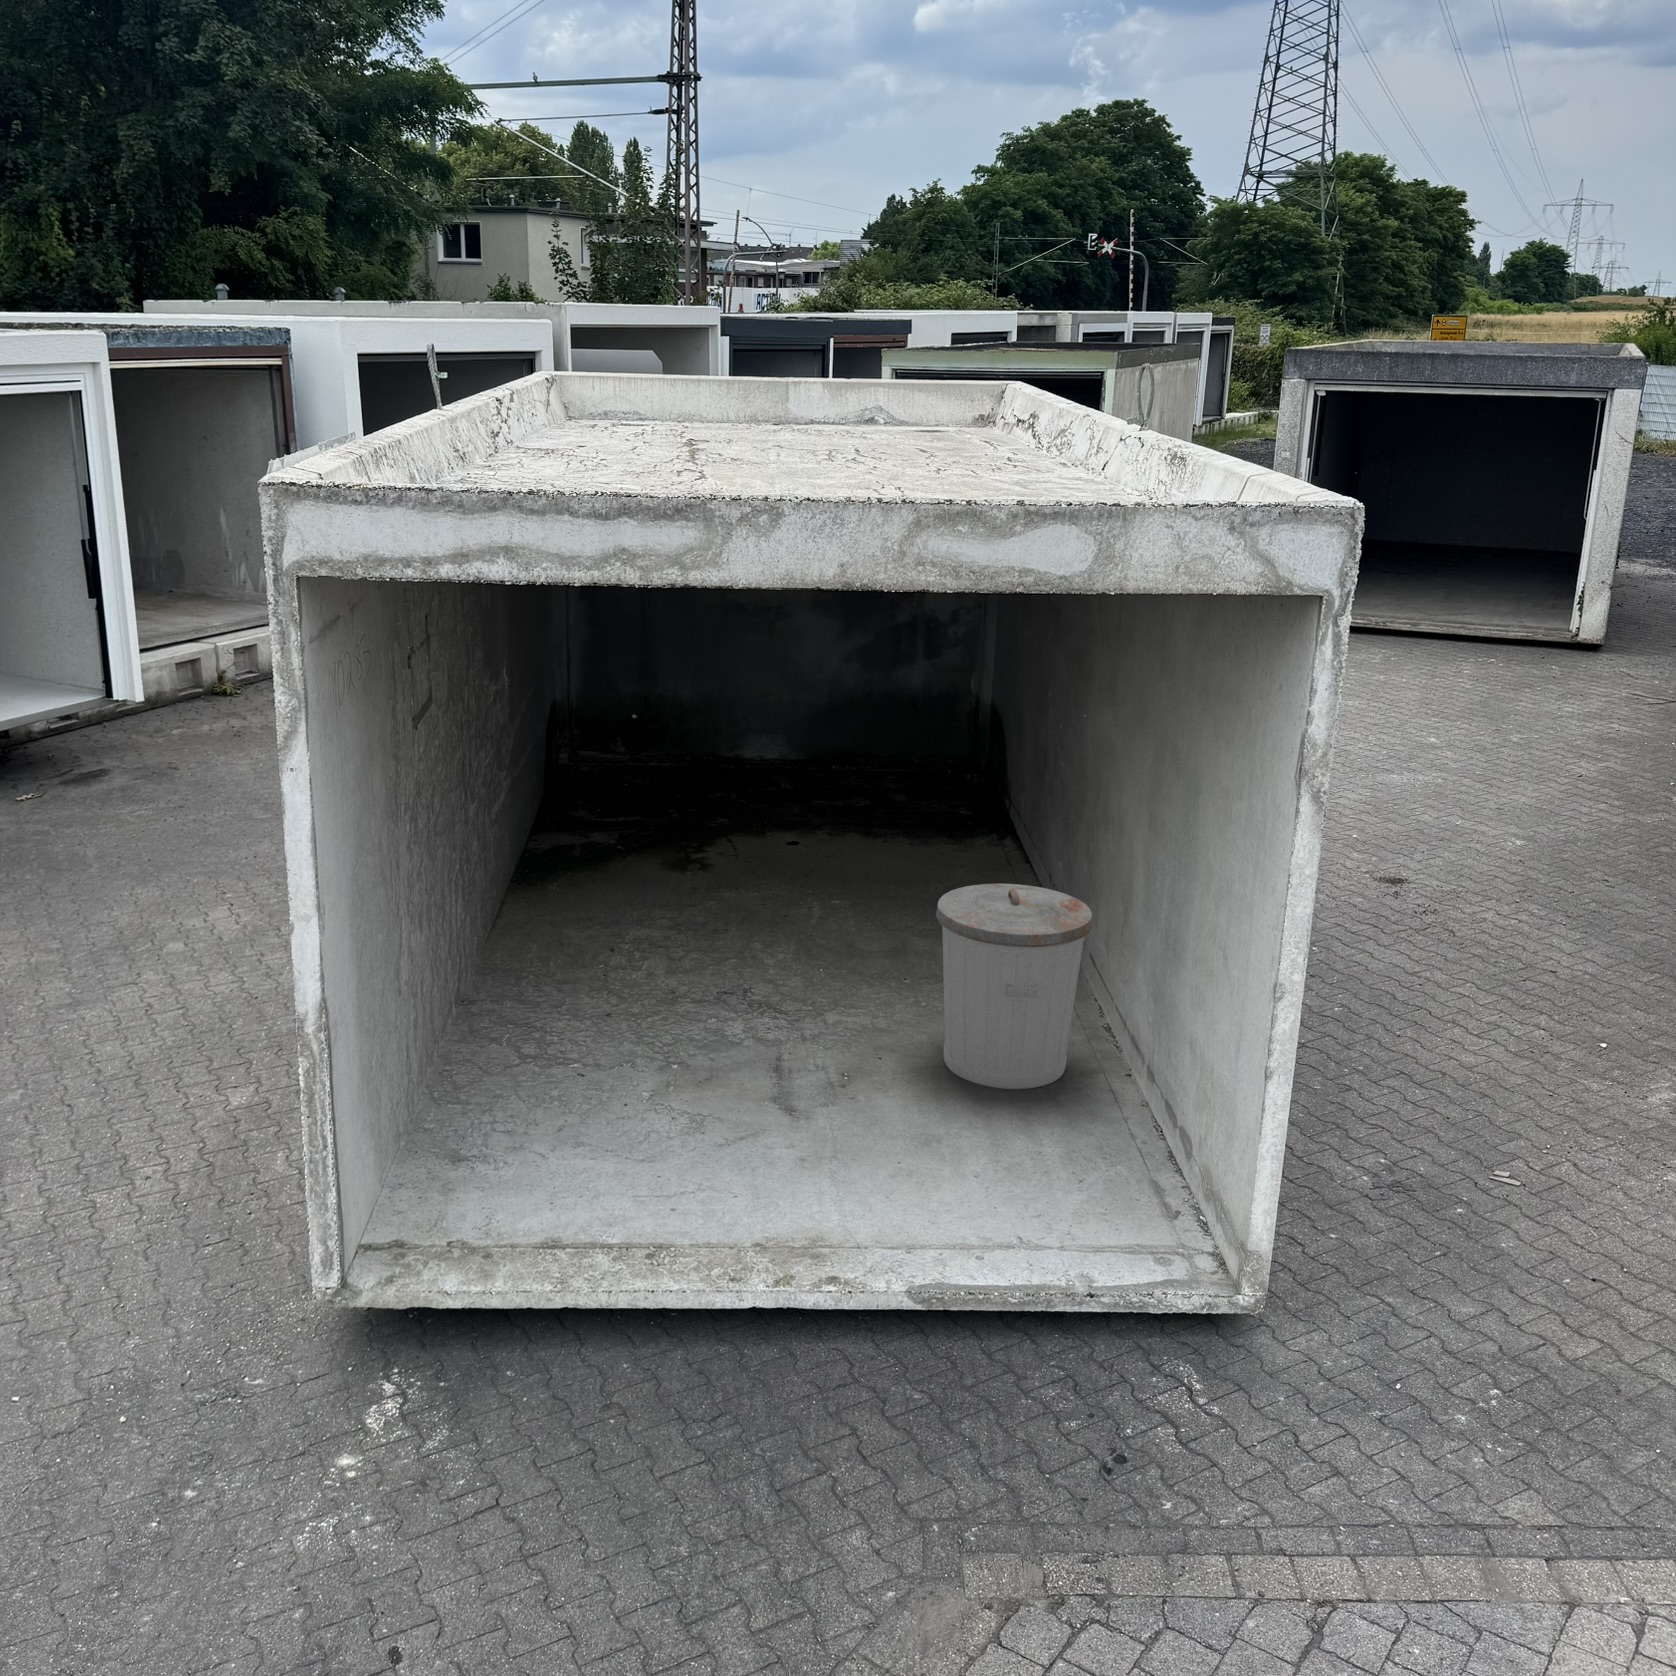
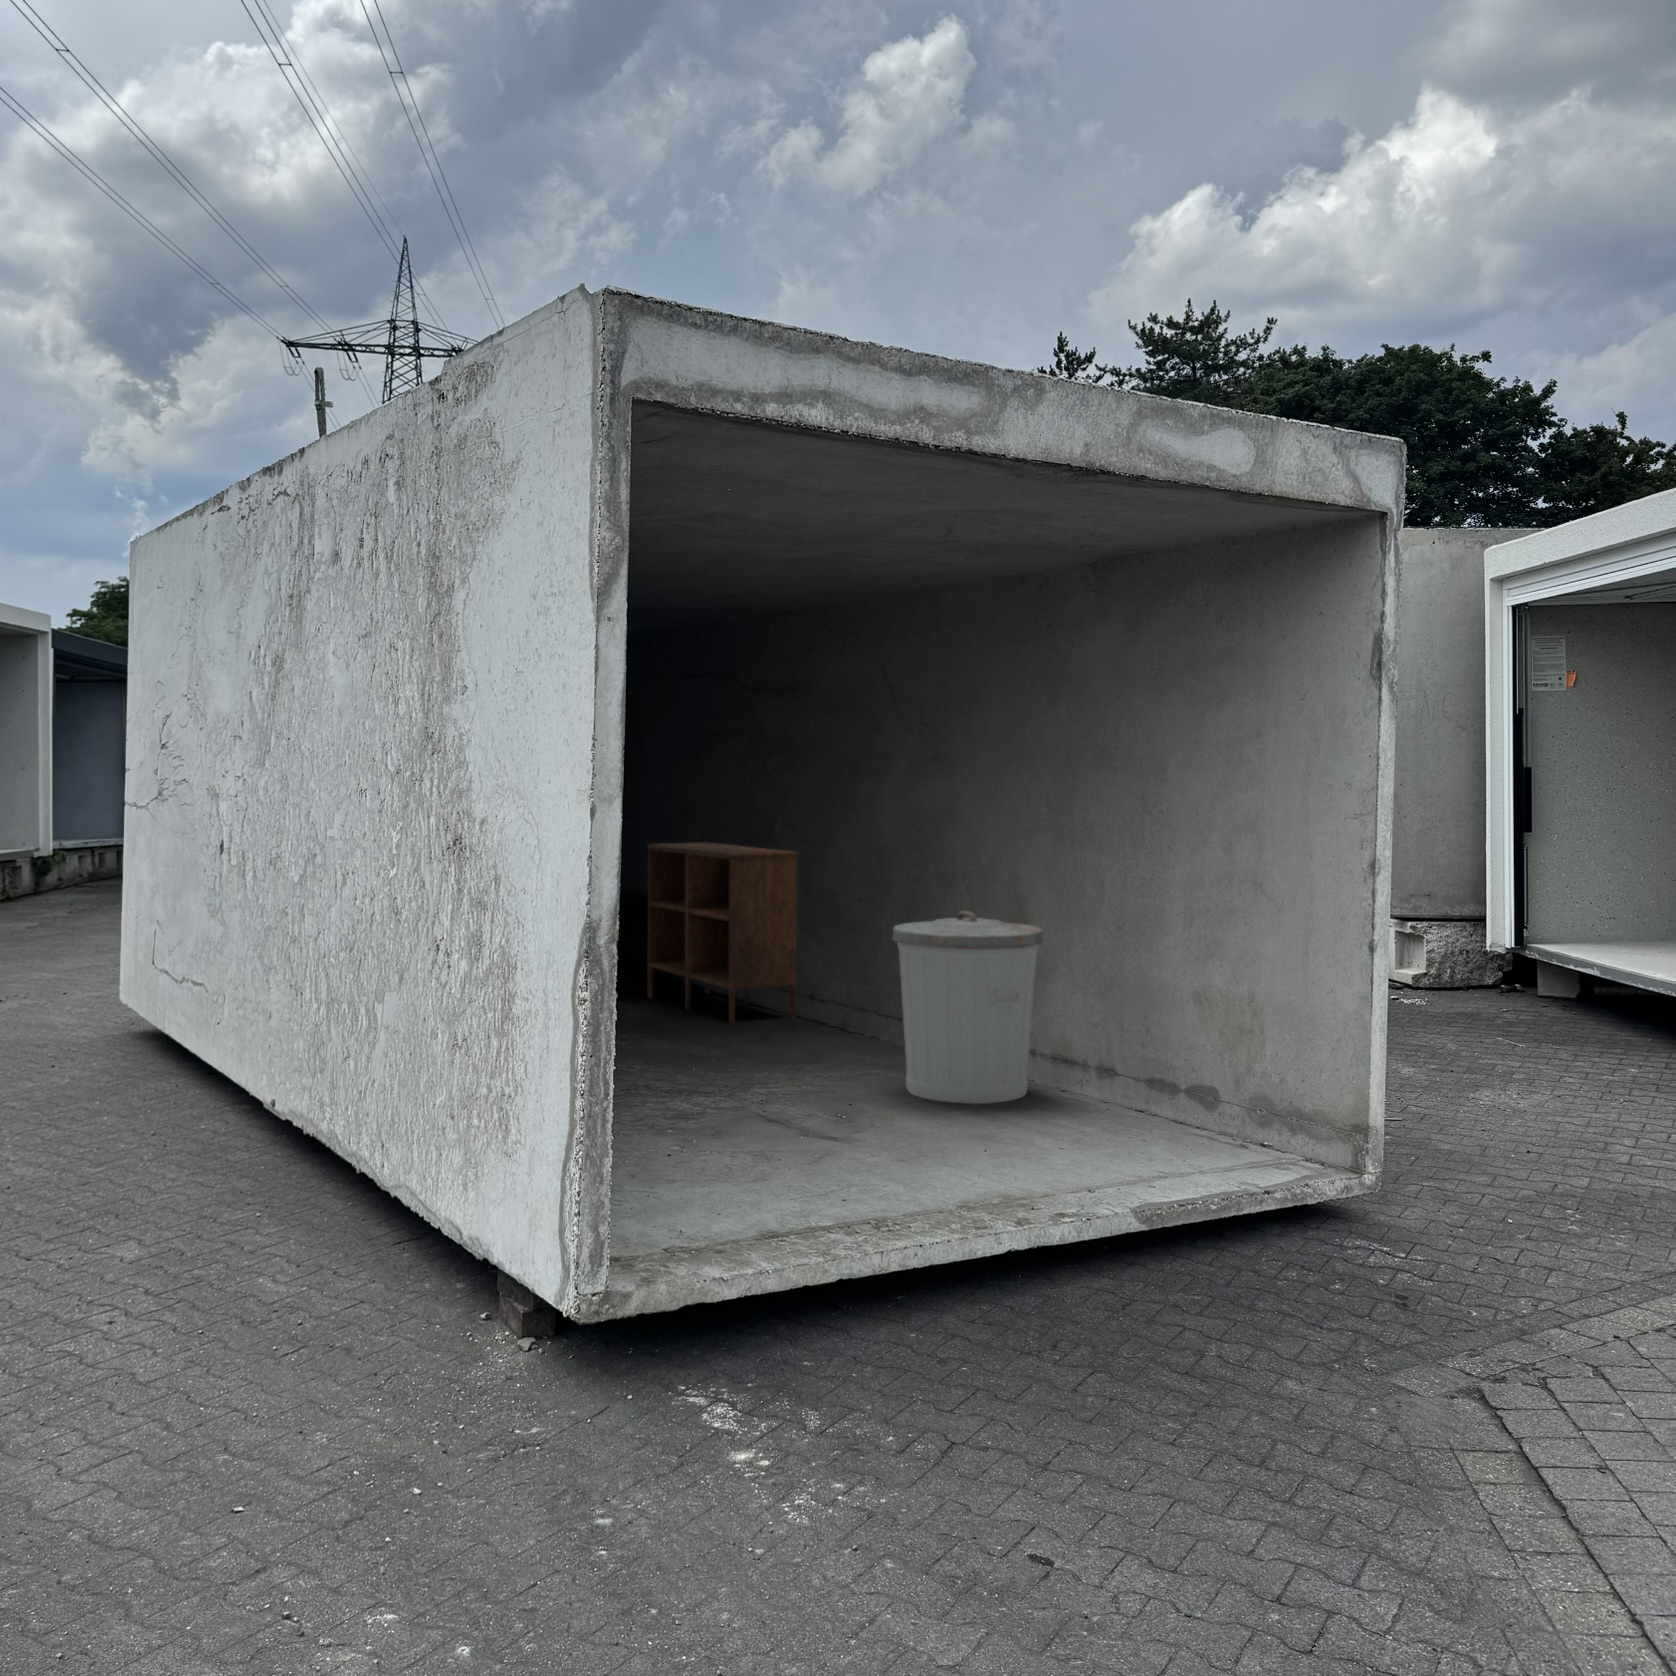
shelving unit: none [900,699,1009,905] -> present [648,842,798,1024]

